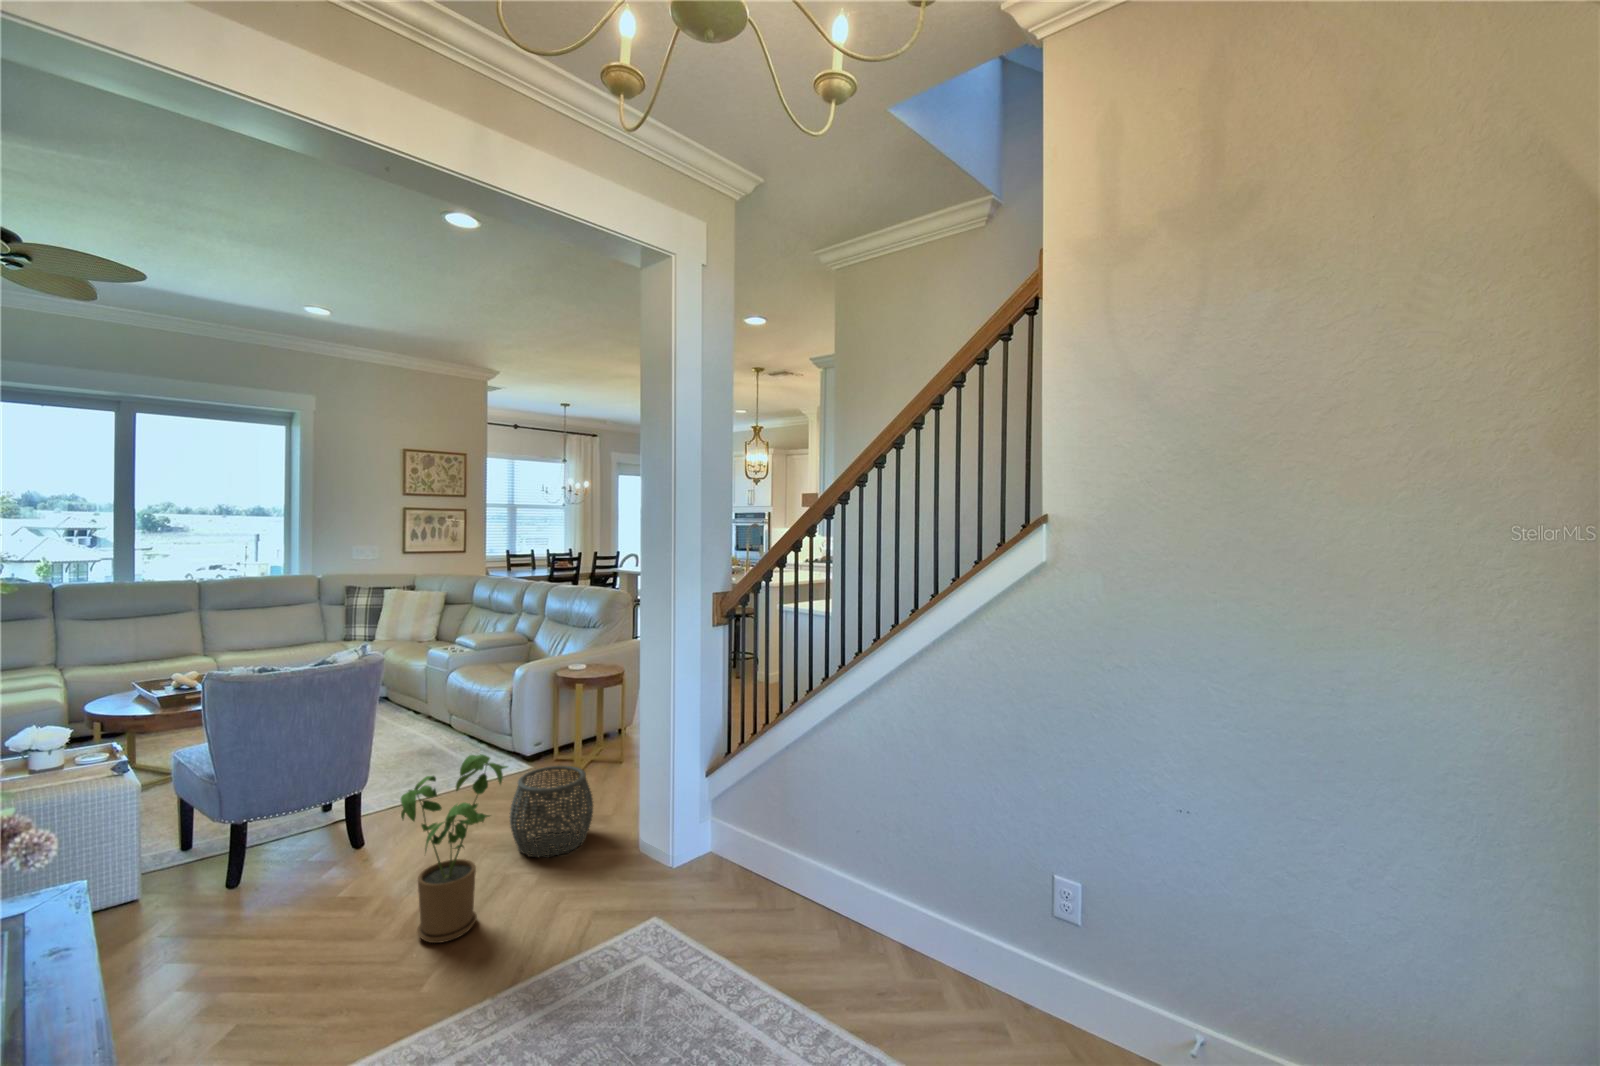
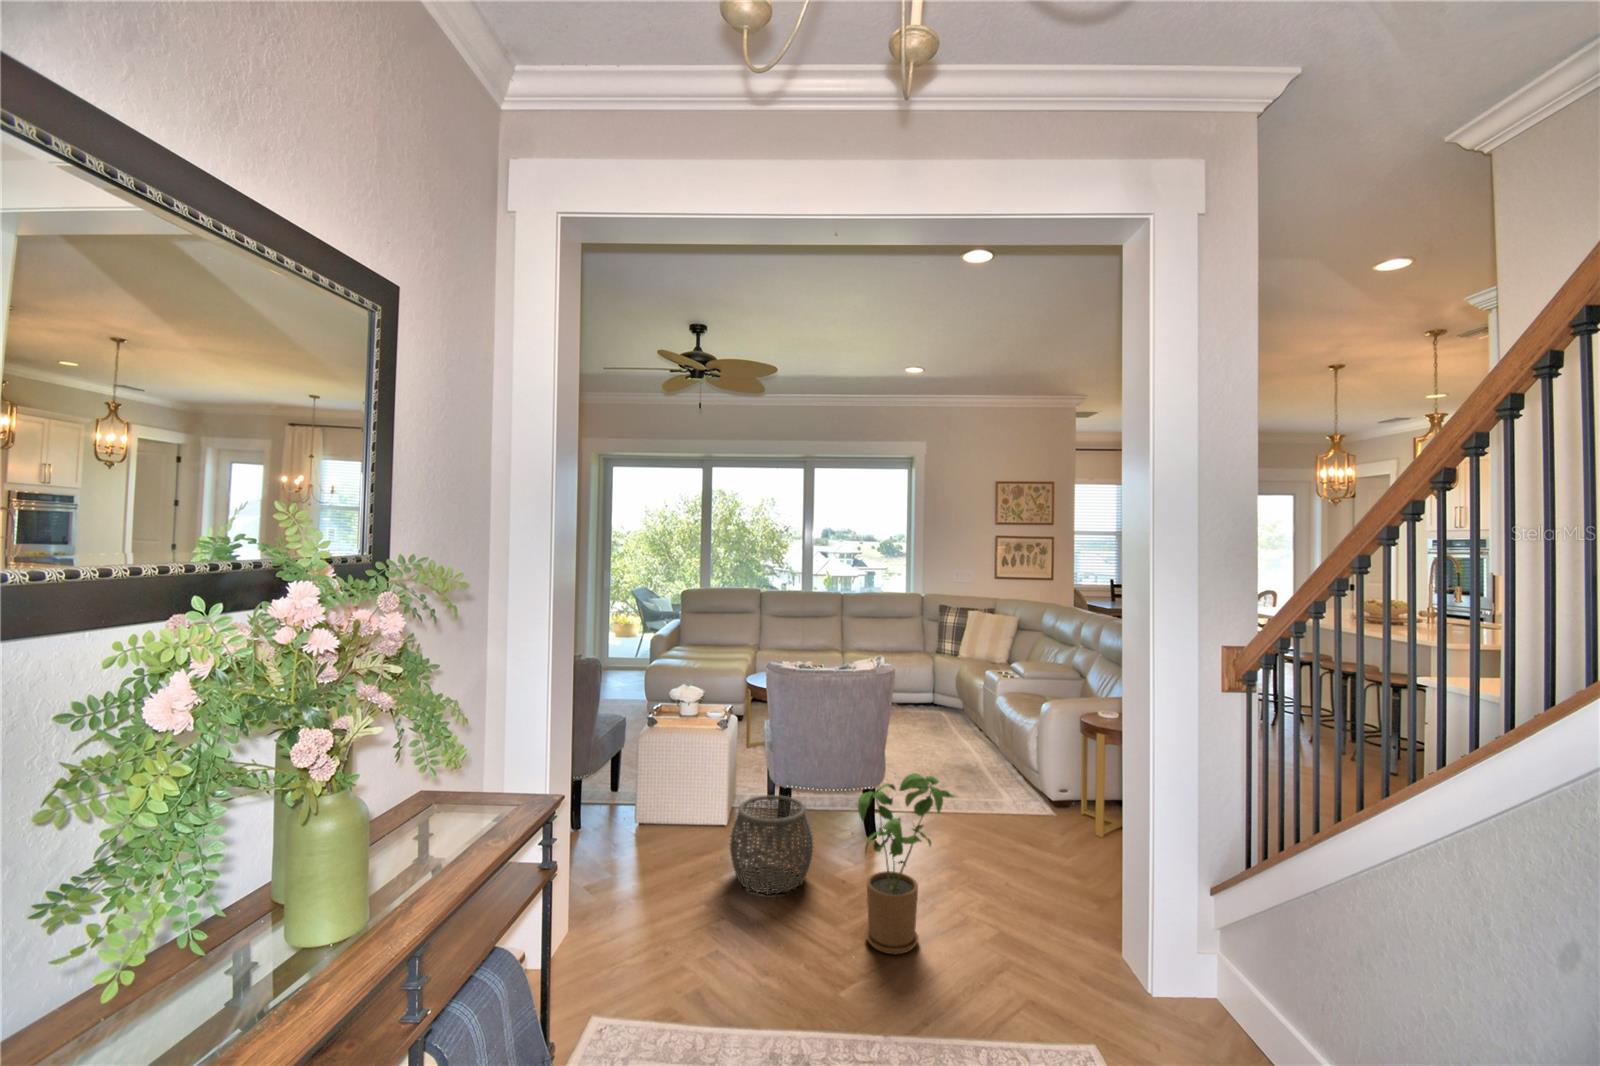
woven basket: present [510,766,593,857] -> present [730,795,813,894]

